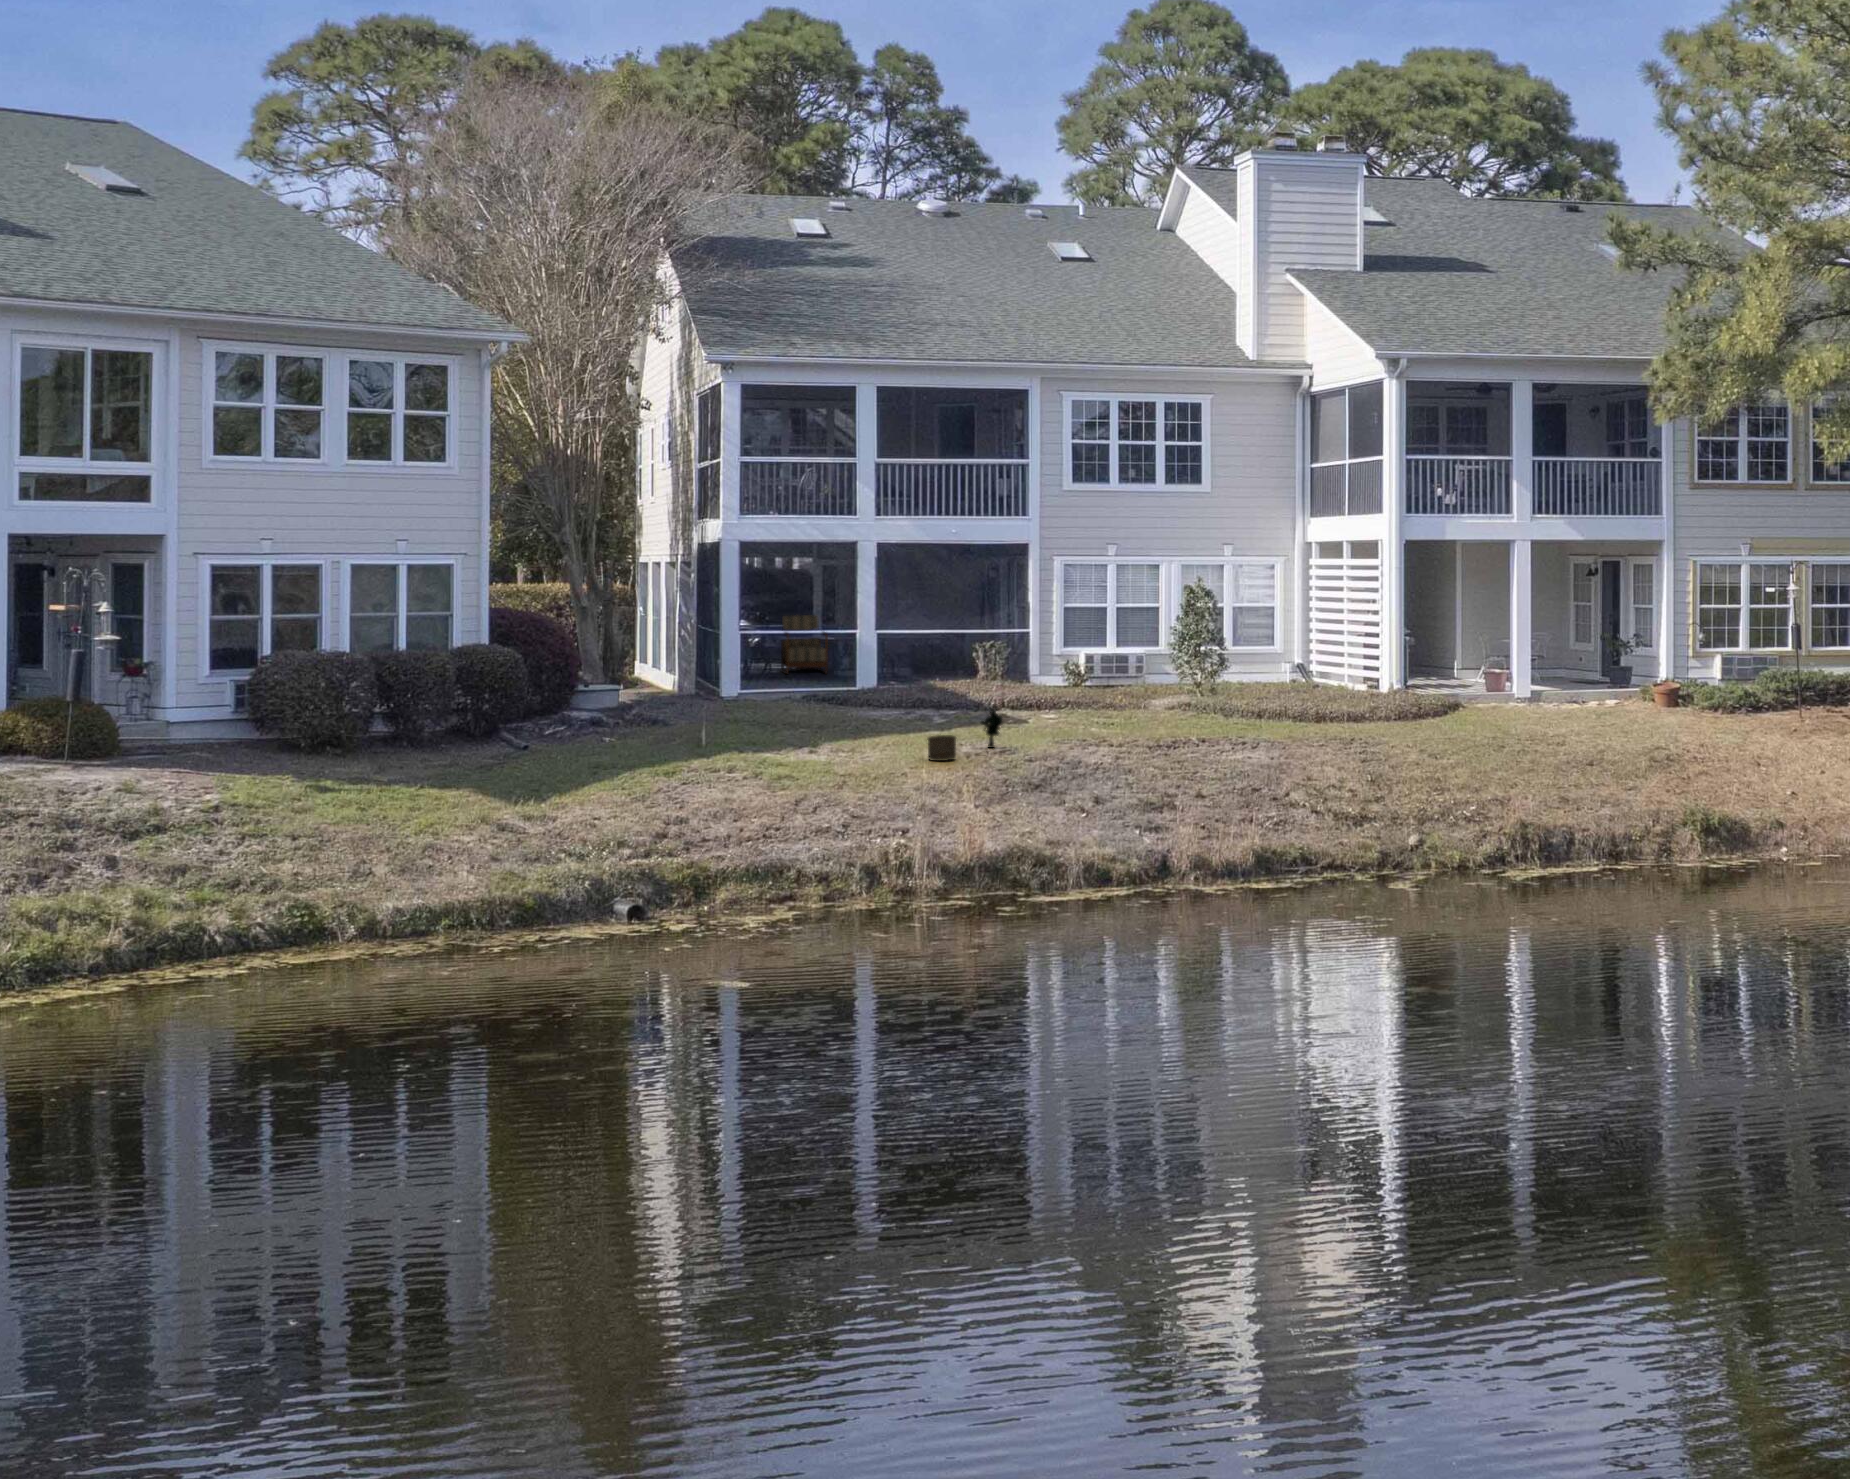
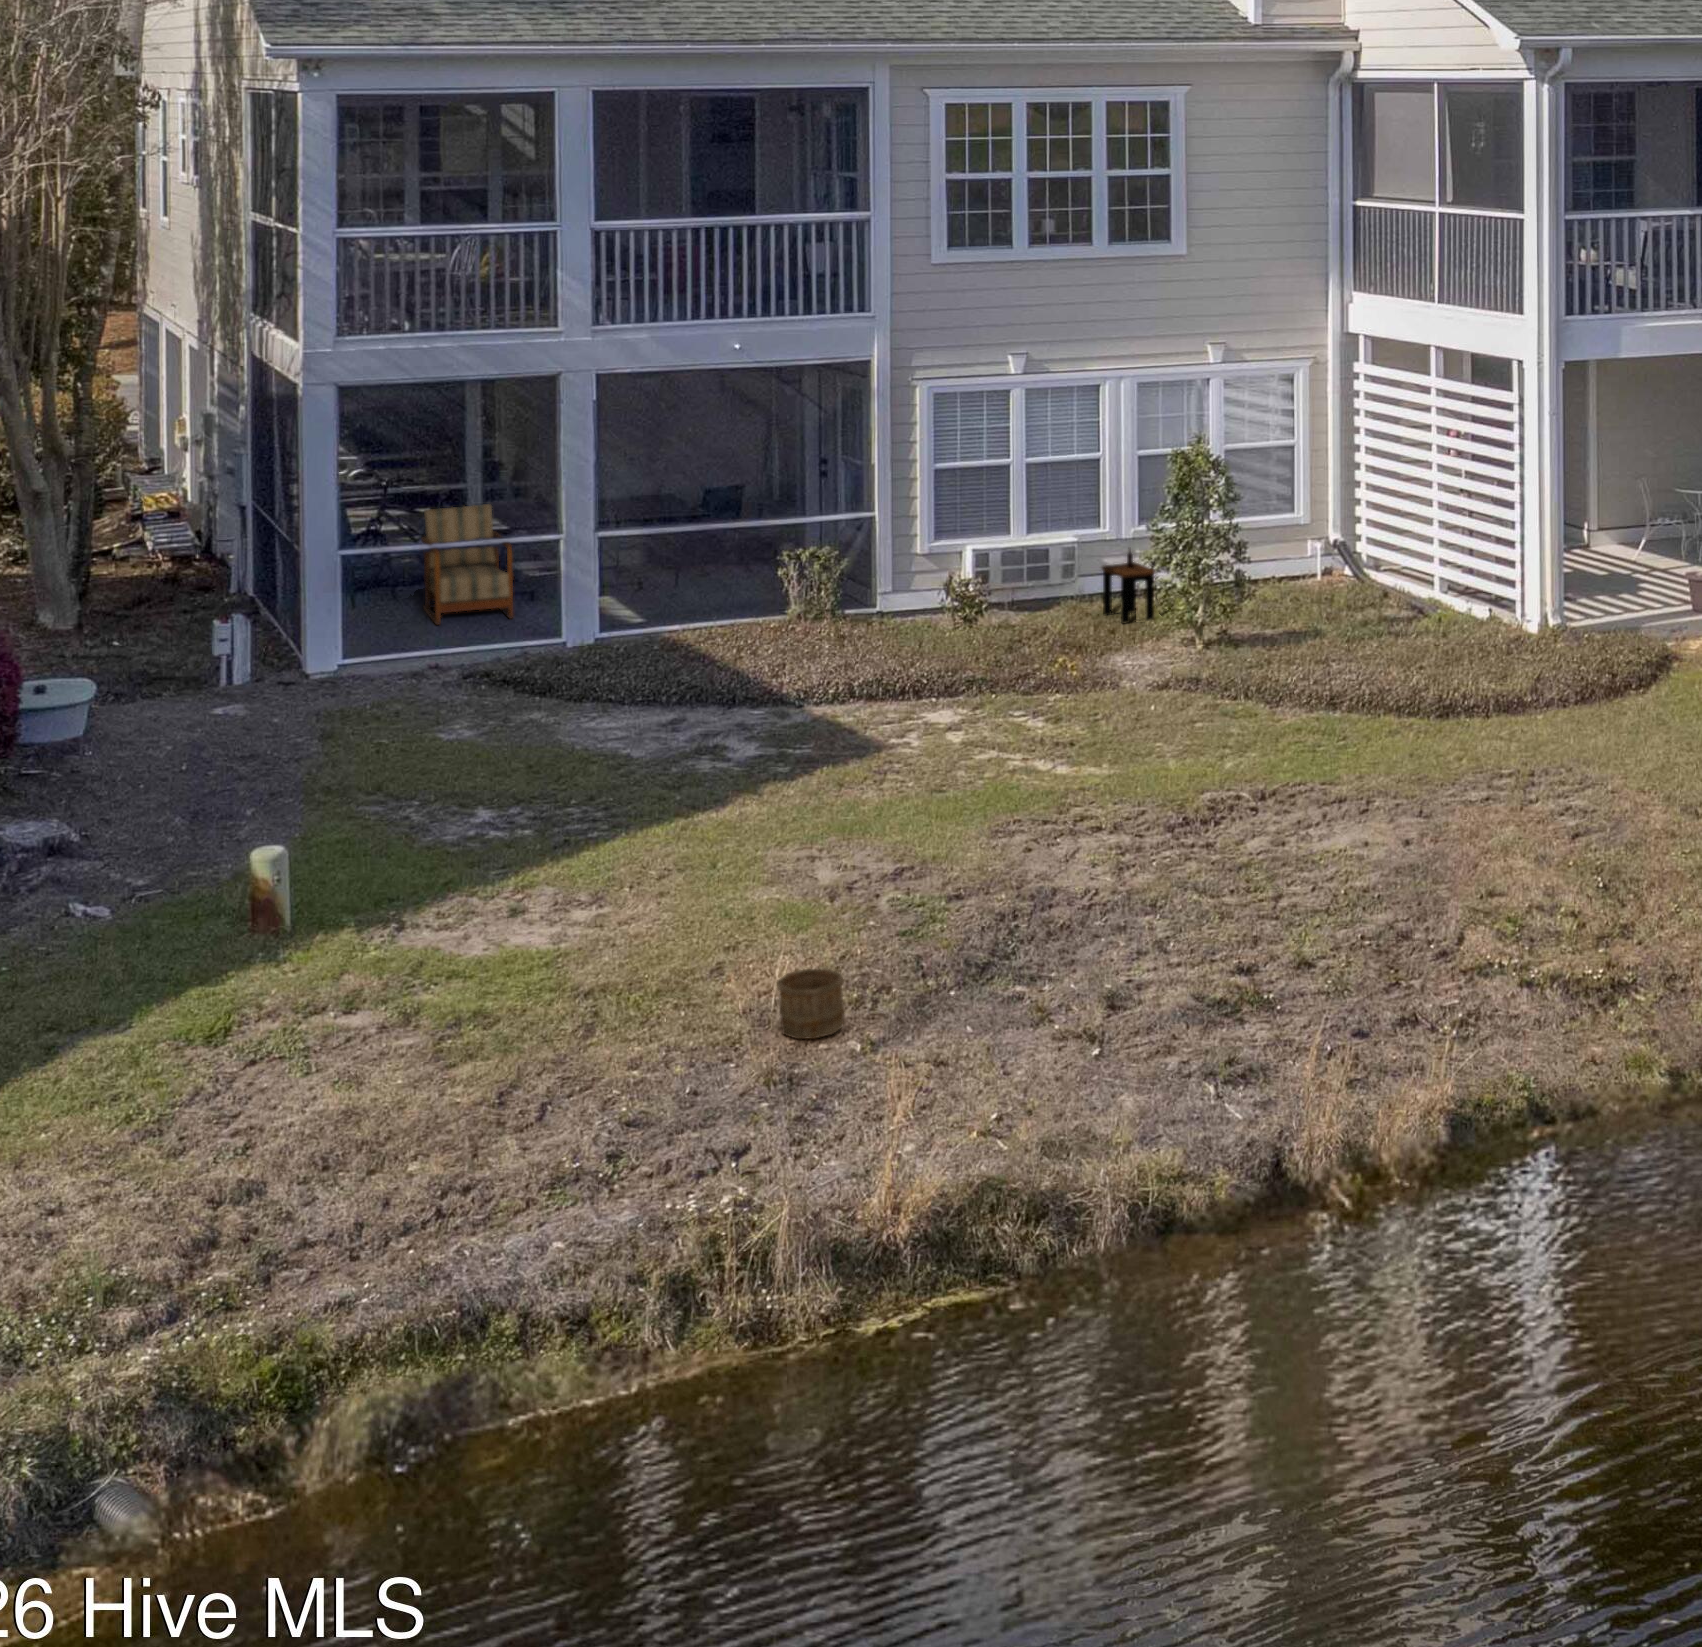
side table: none [1149,642,1177,684] -> present [1102,550,1155,624]
decorative plant: present [981,707,1003,748] -> none [876,861,929,952]

